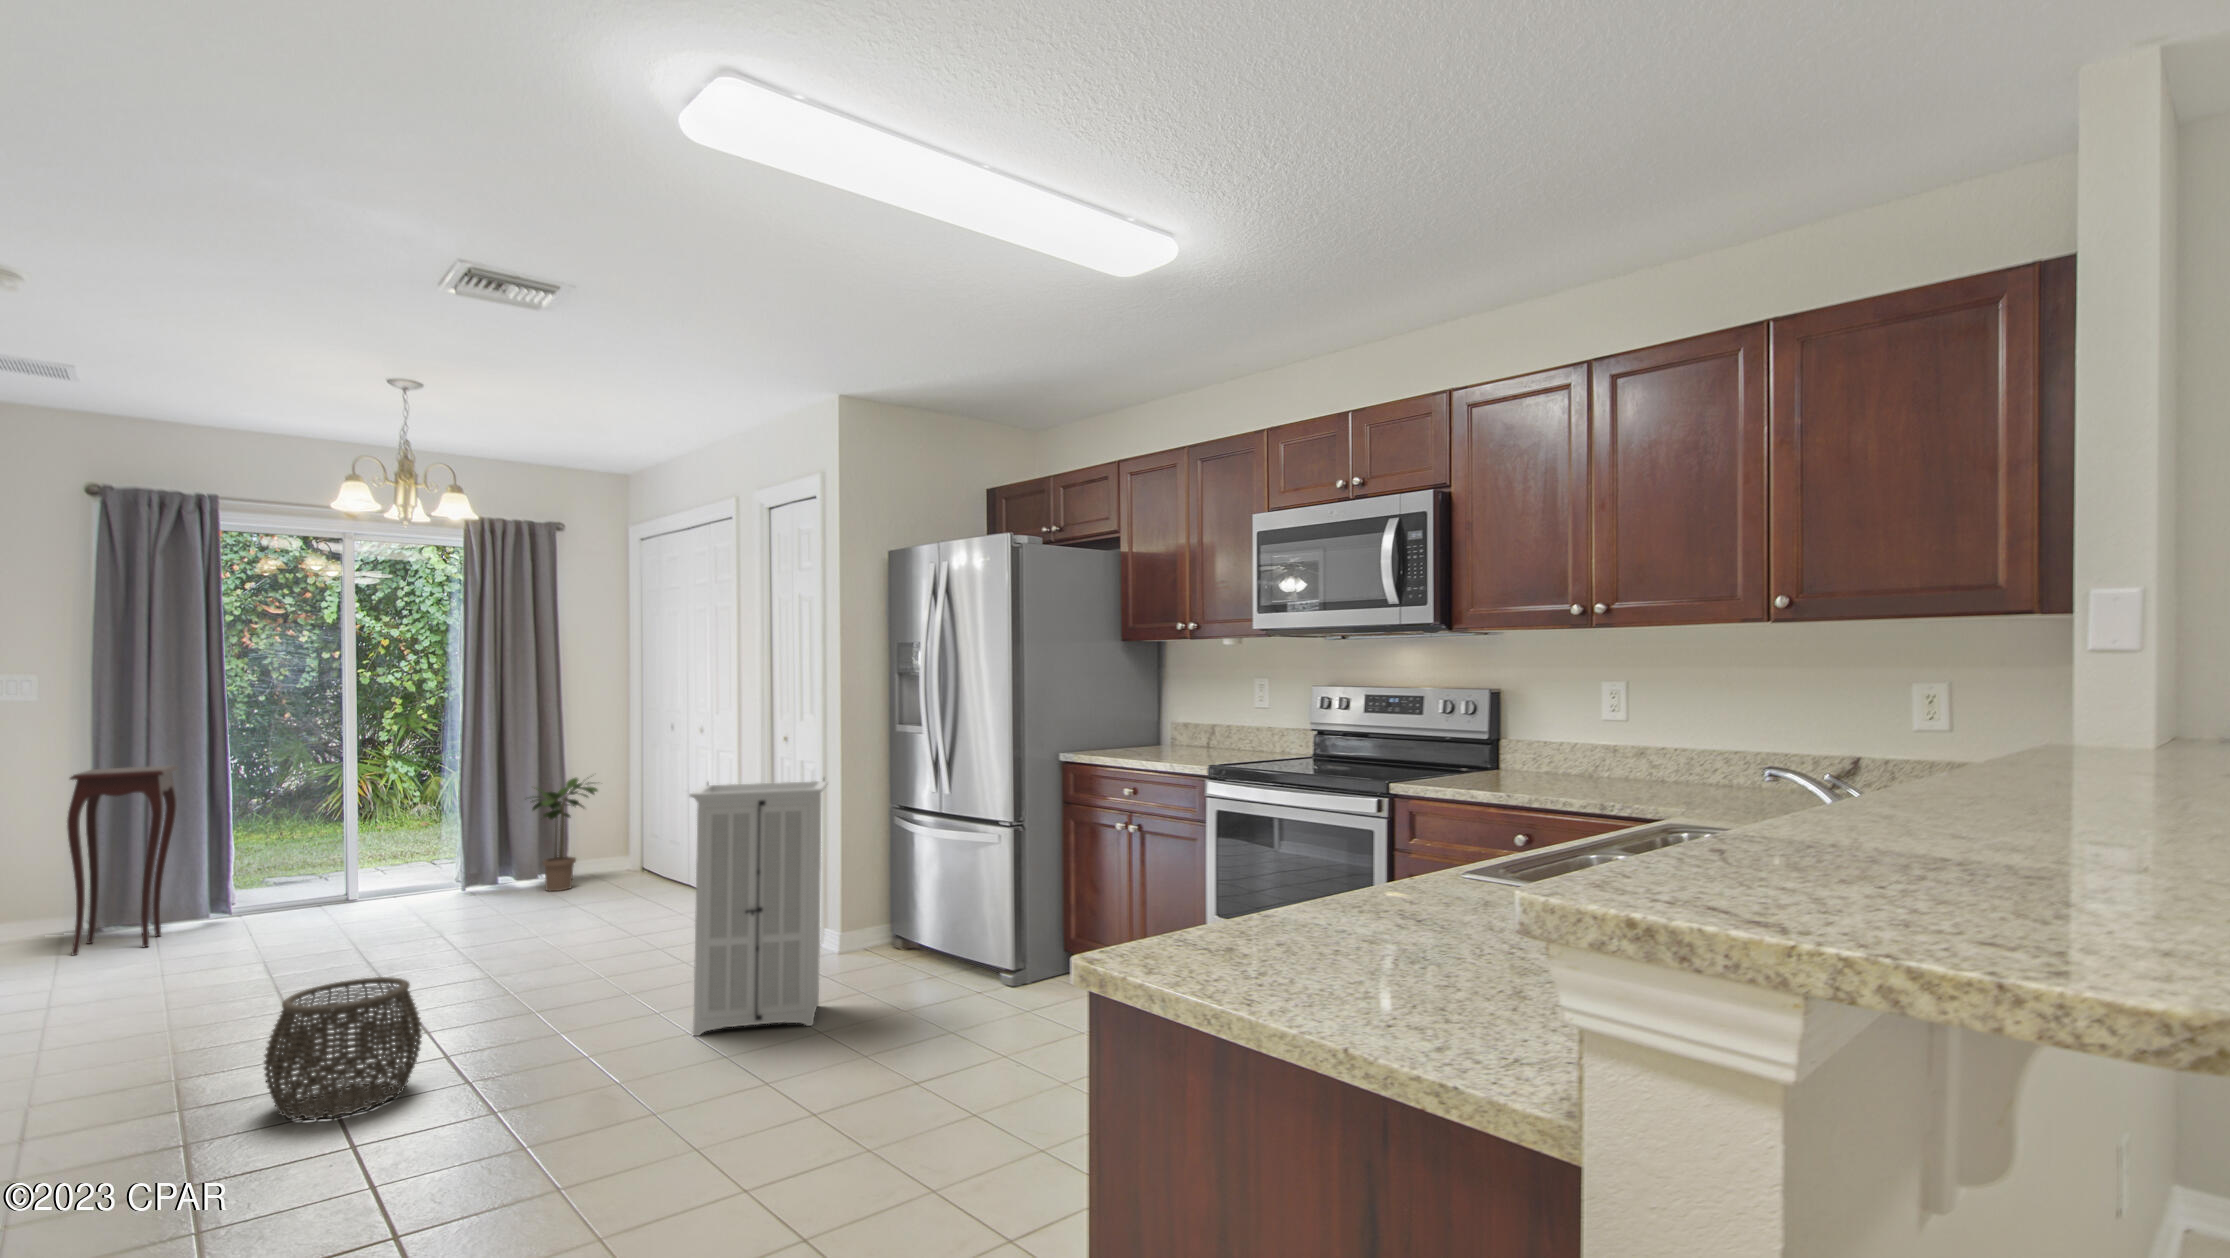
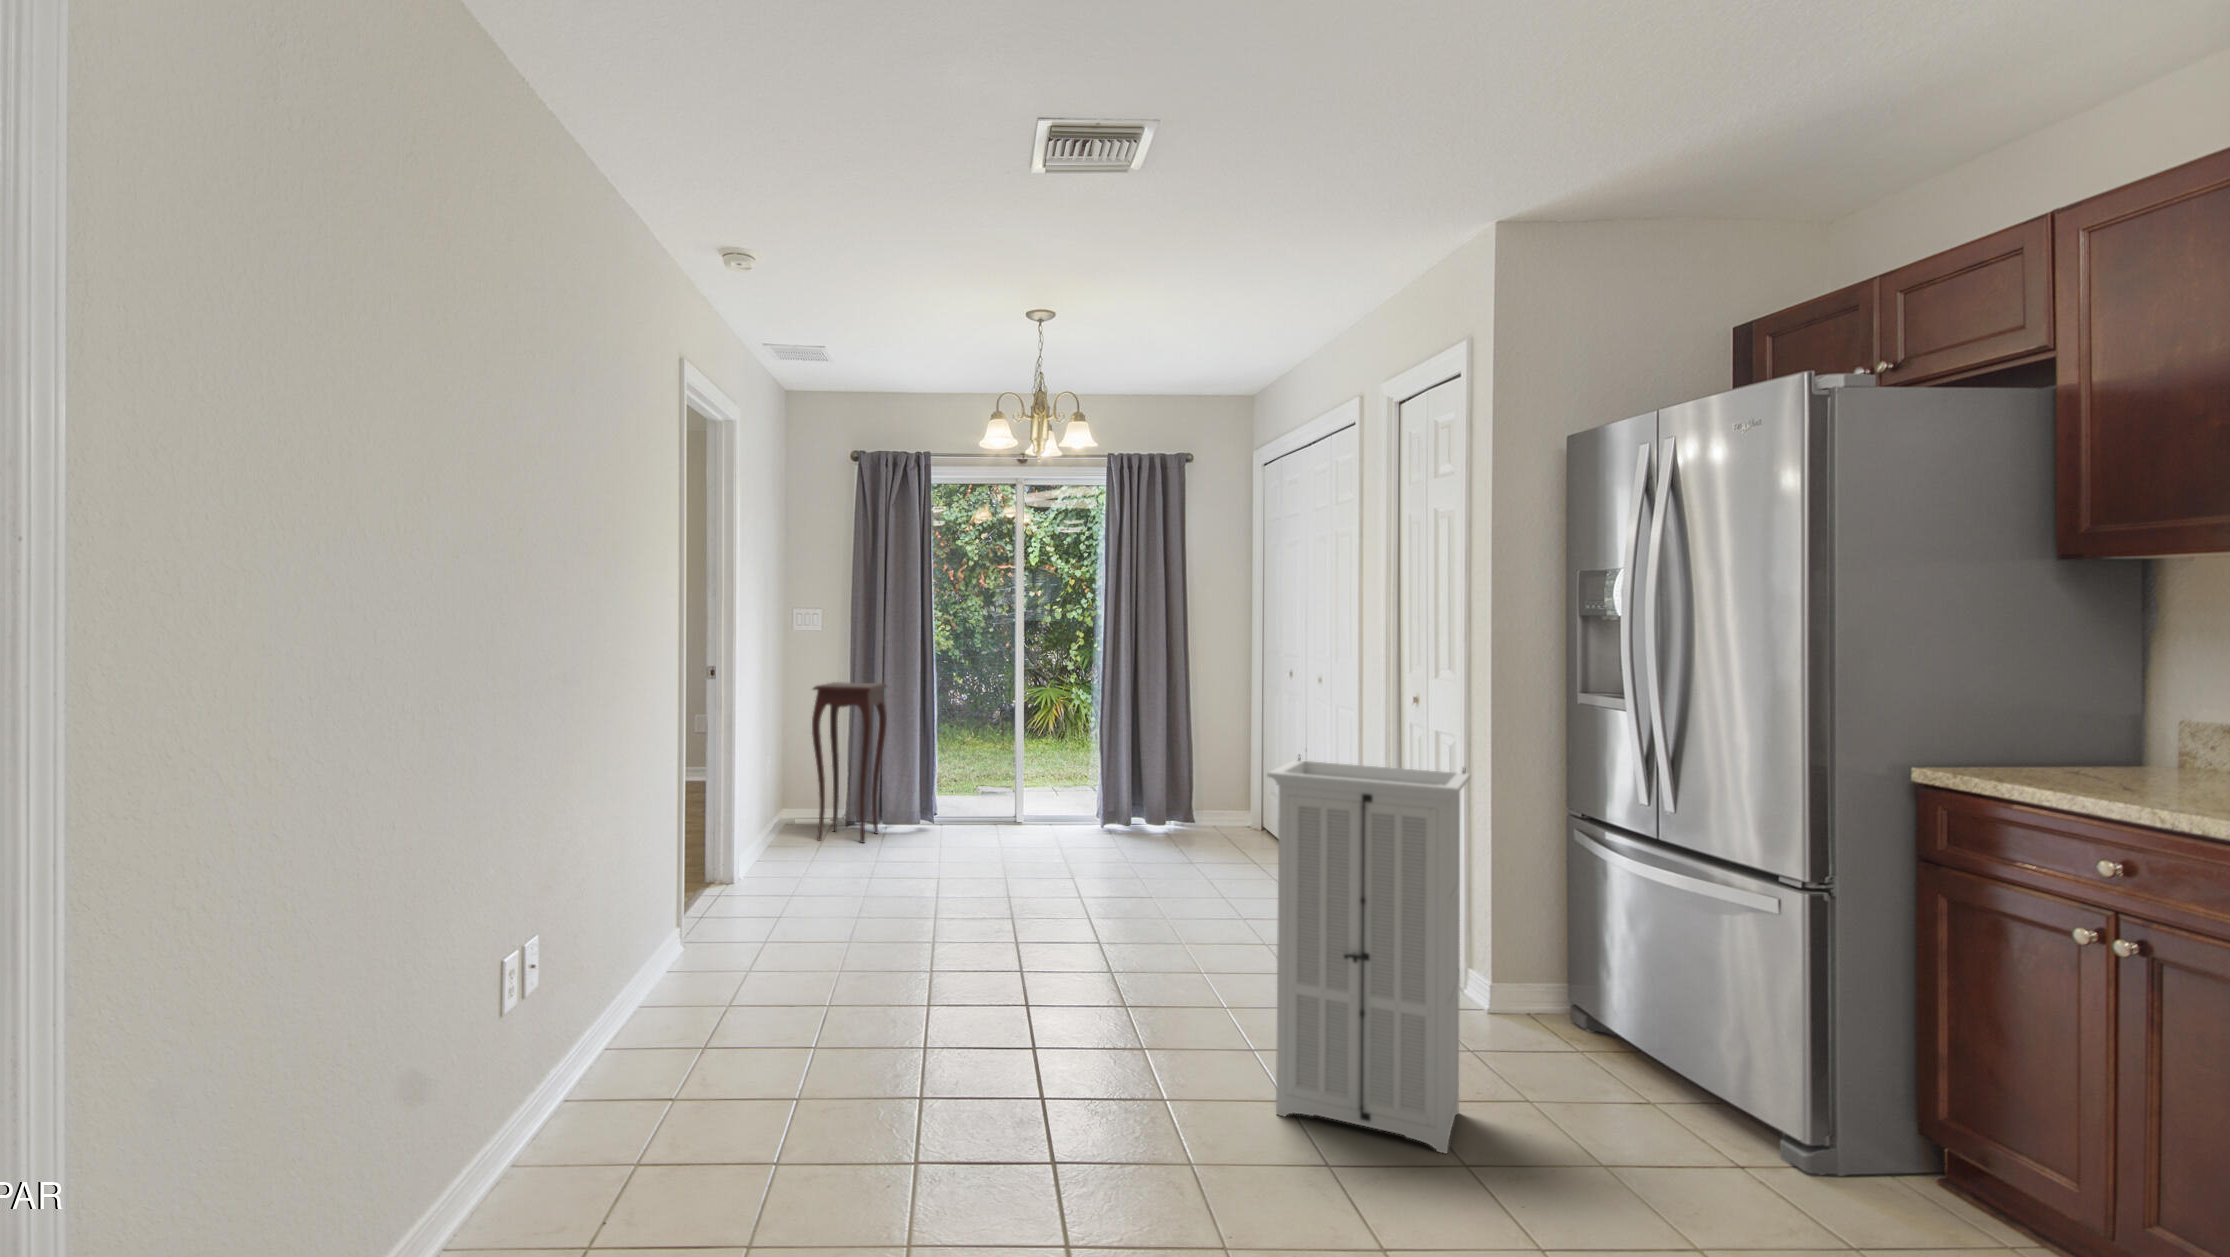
potted plant: present [532,778,598,891] -> none [1154,723,1231,846]
woven basket: present [264,977,422,1120] -> none [816,944,965,1113]

